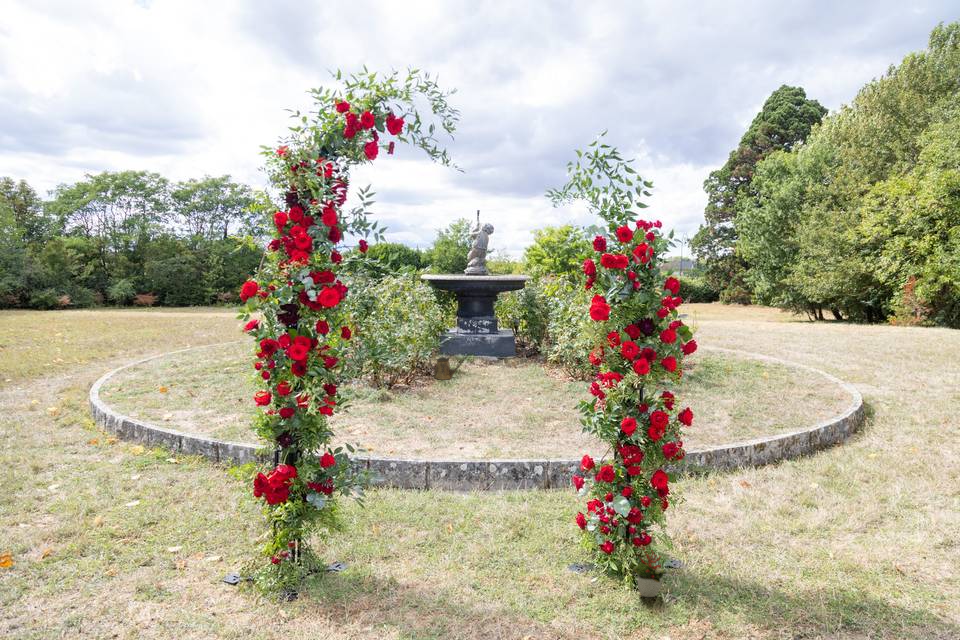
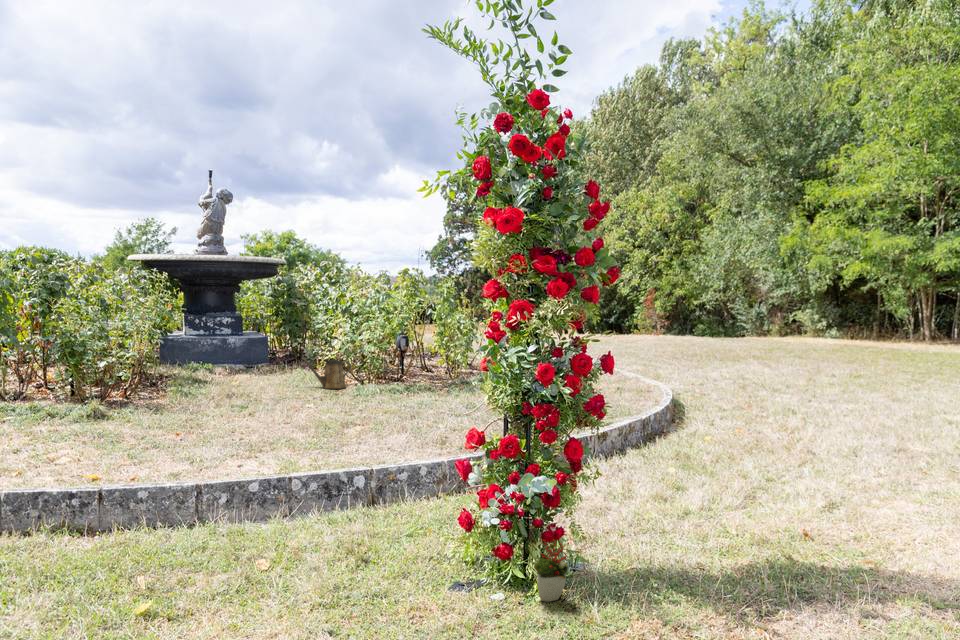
watering can: present [430,356,468,380] -> present [302,358,351,389]

